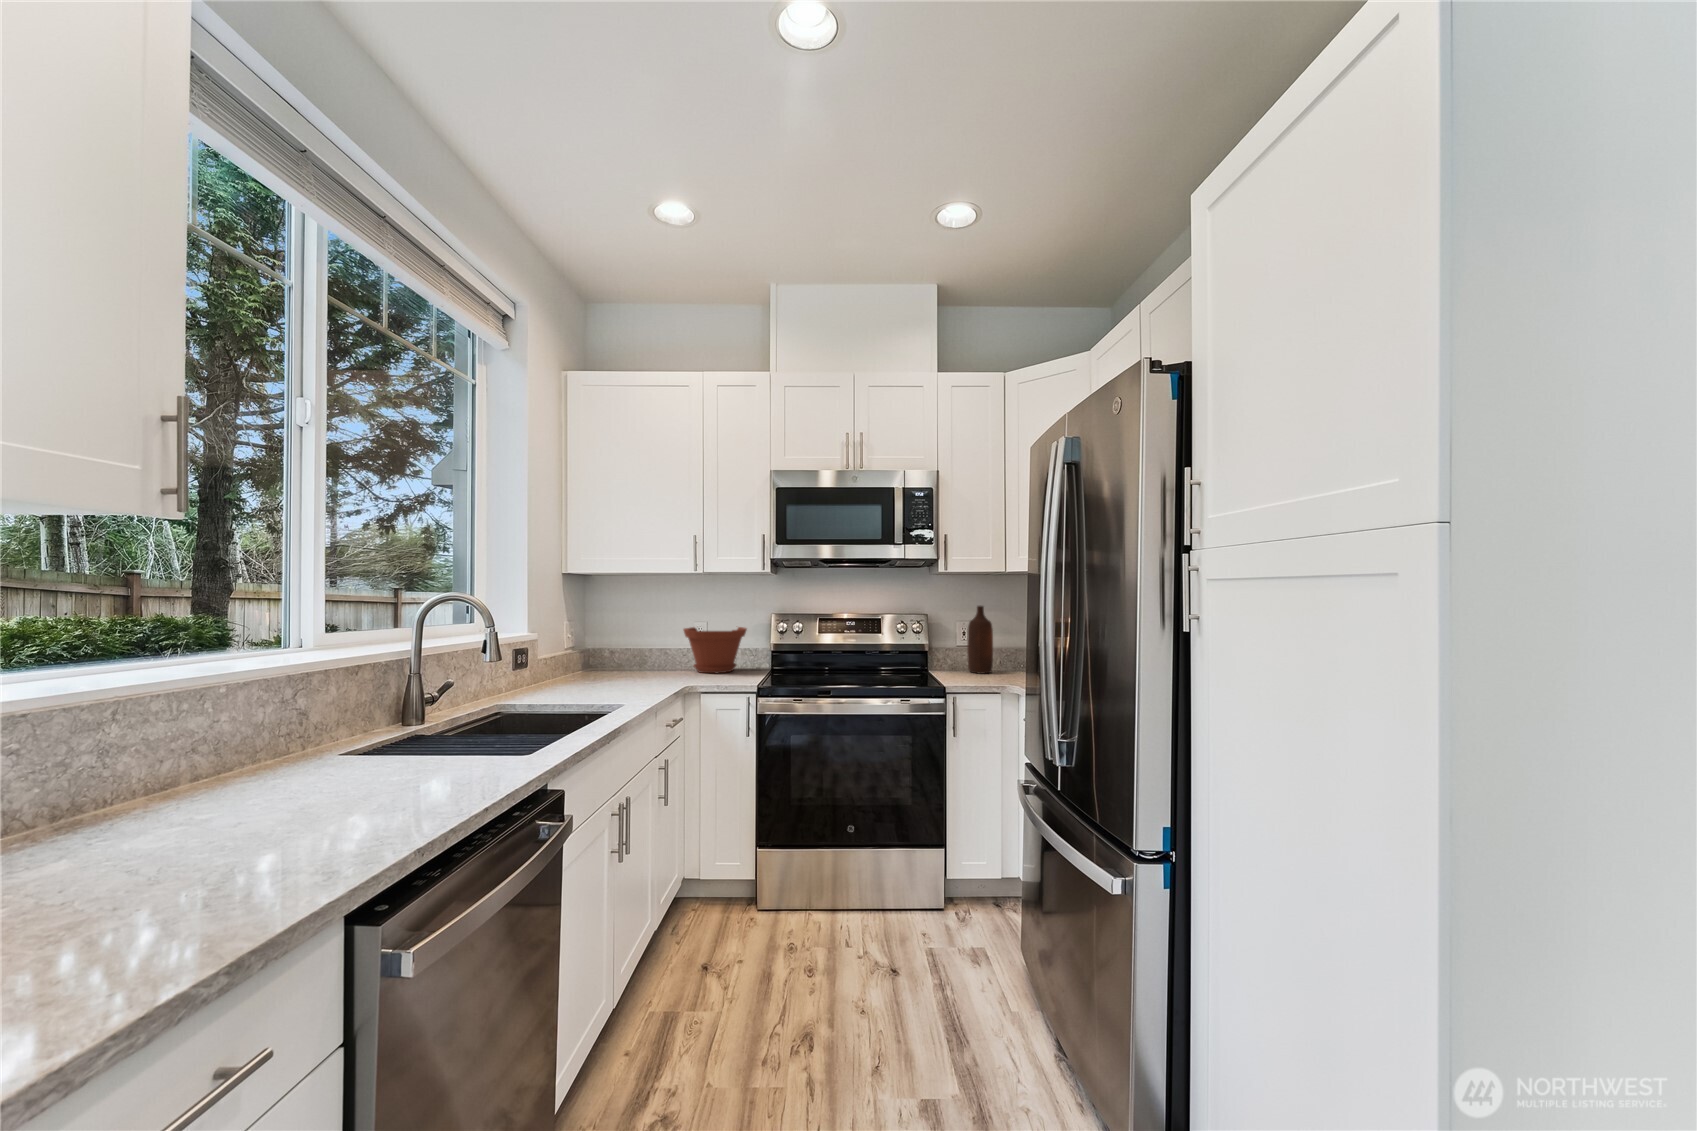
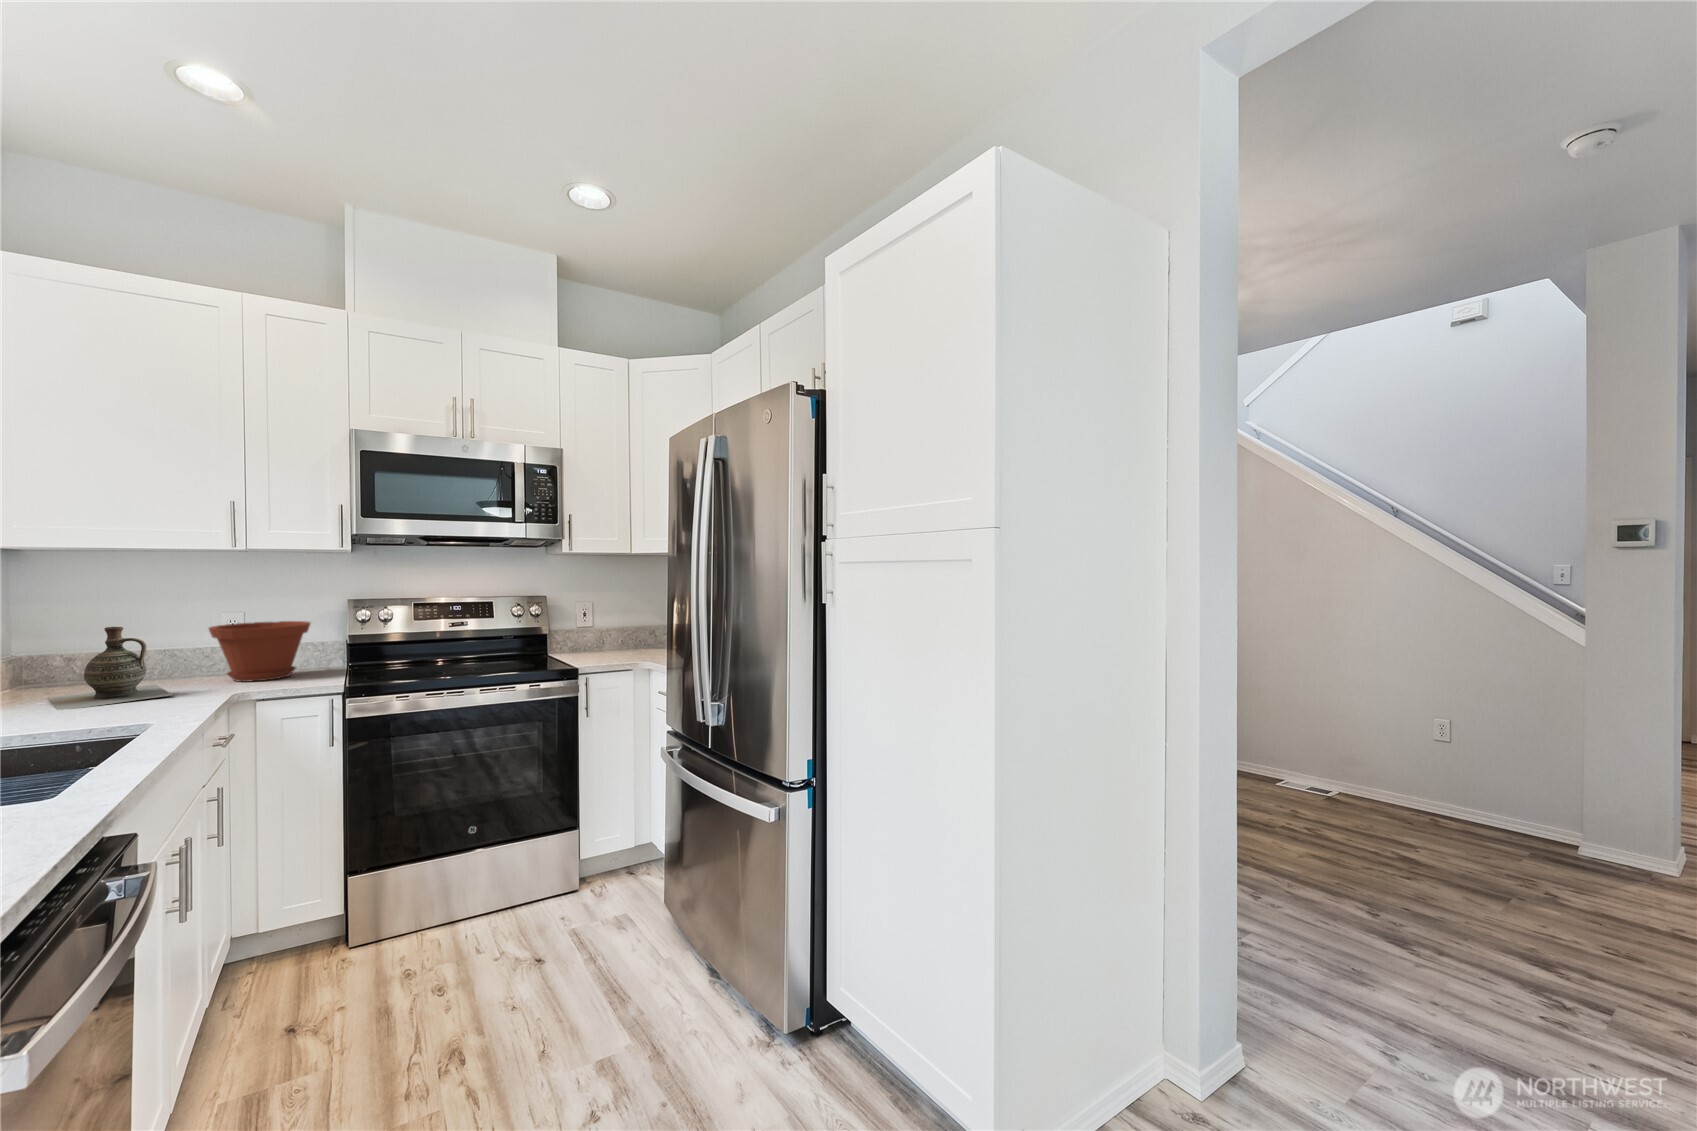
bottle: present [967,606,993,674] -> none [589,586,615,654]
ceramic jug: none [593,625,656,683] -> present [47,627,172,710]

